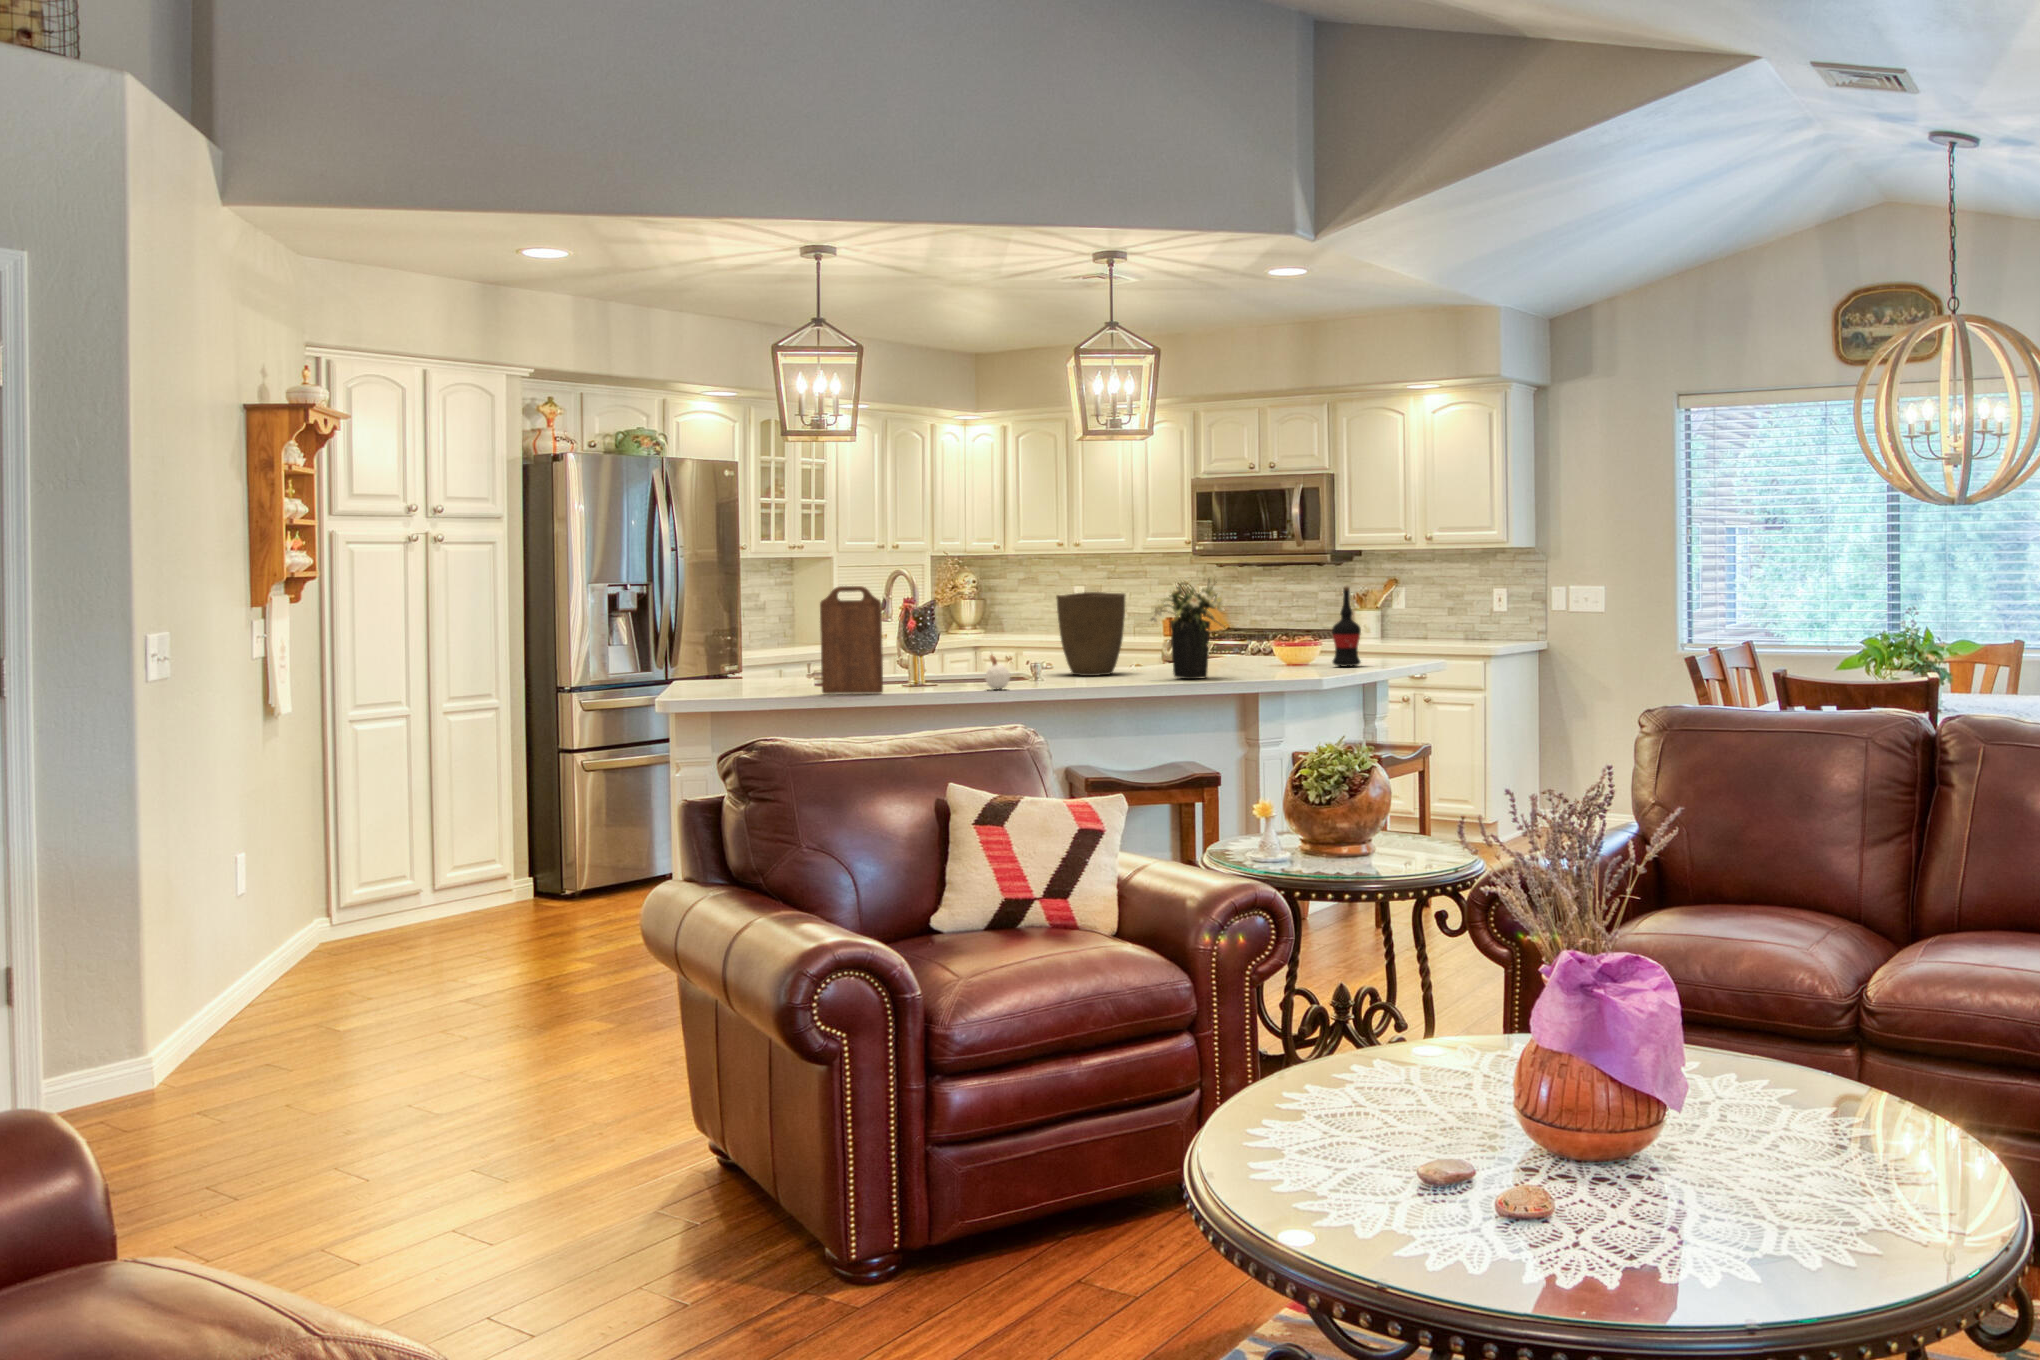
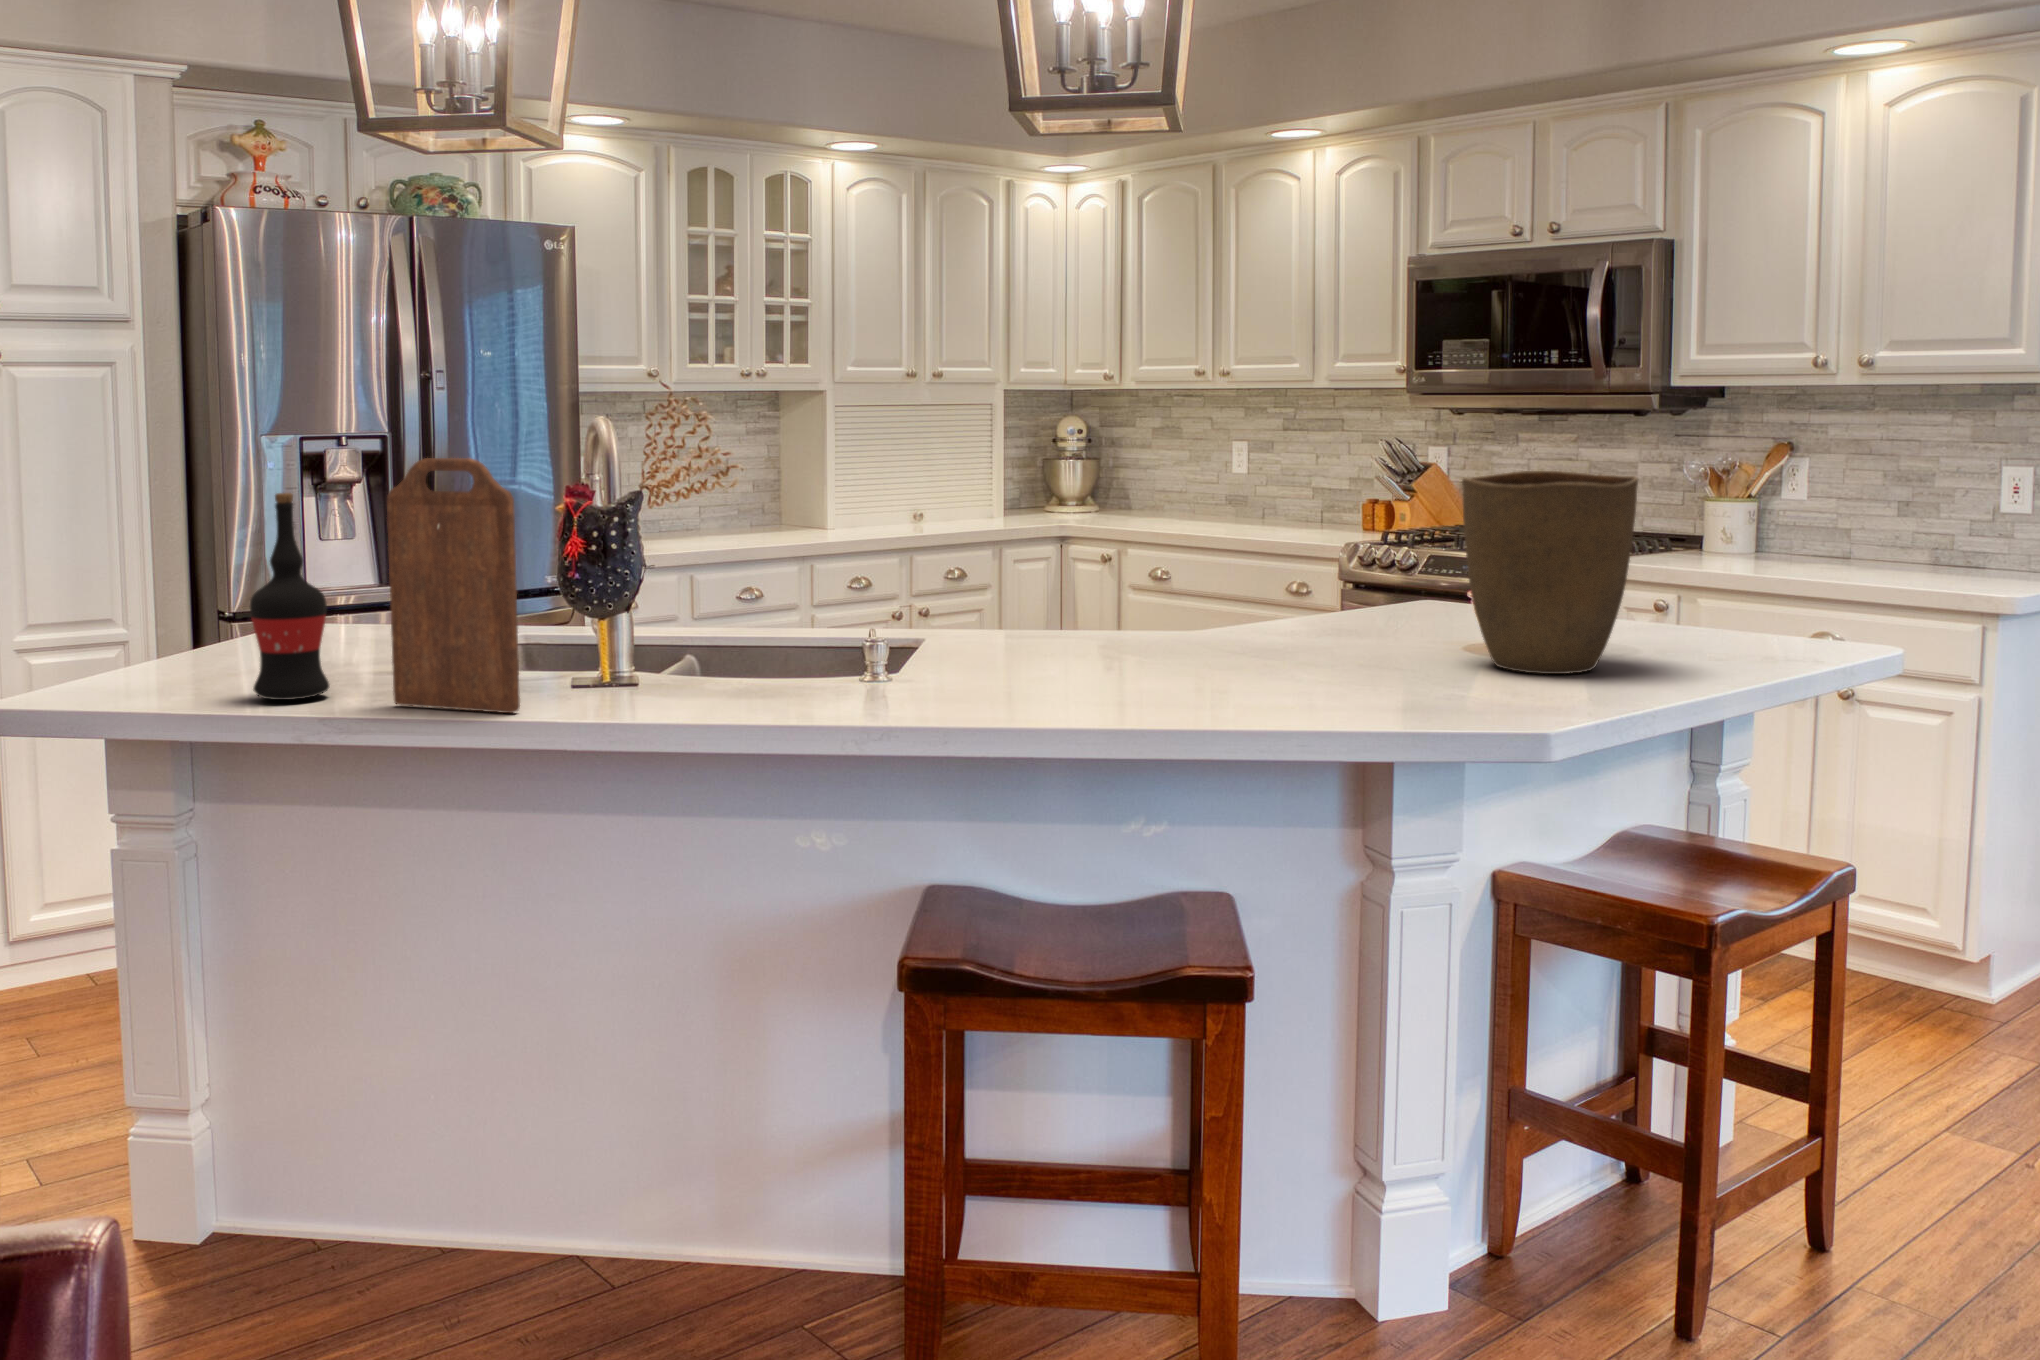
flower arrangement: present [1151,579,1225,679] -> none [1194,446,1399,690]
wine bottle: present [1332,587,1361,666] -> present [250,493,330,700]
vase: present [1056,592,1126,676] -> present [1462,471,1638,674]
candle: present [985,655,1010,689] -> none [763,607,823,713]

